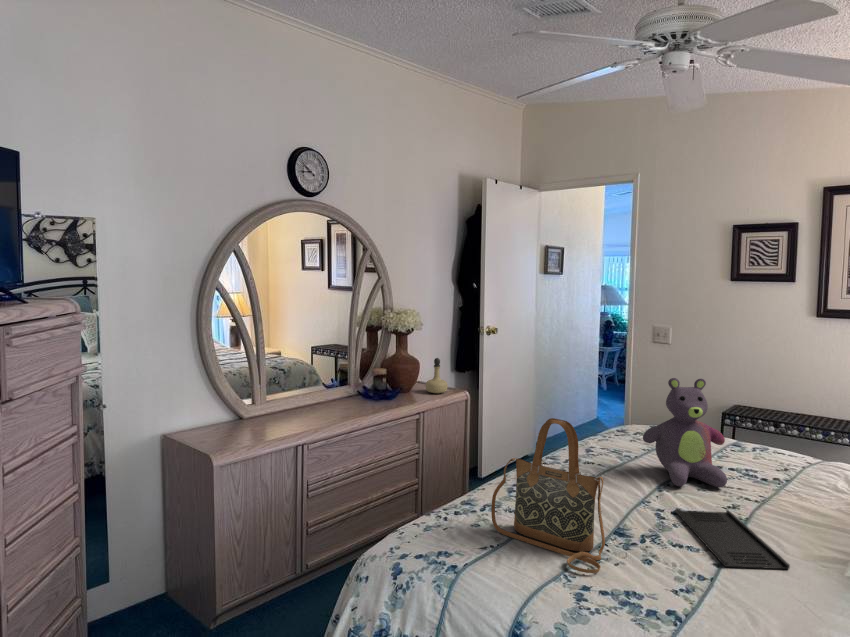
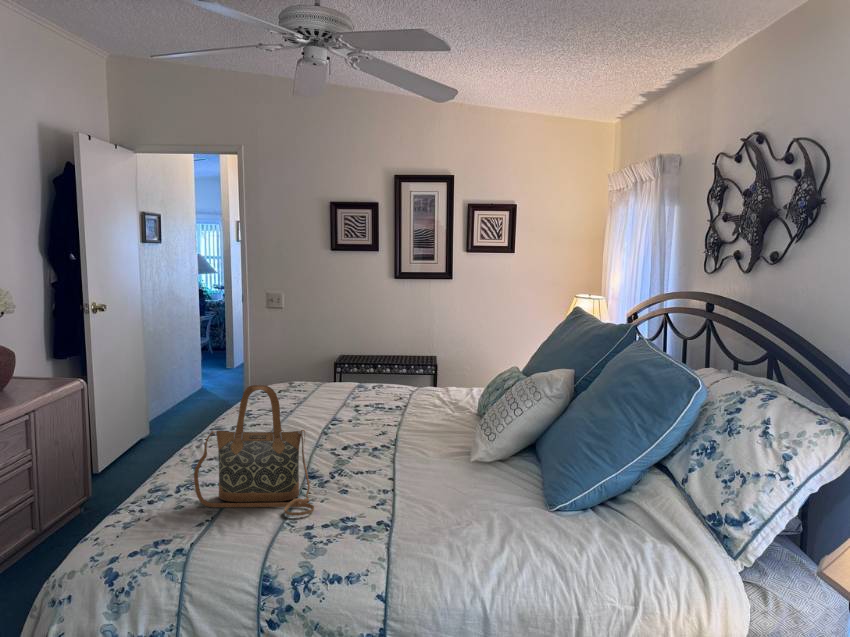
perfume bottle: present [426,358,448,394] -> none [27,344,58,386]
stuffed bear: present [643,378,727,488] -> none [302,335,372,428]
tray: present [676,508,790,569] -> none [345,437,435,478]

